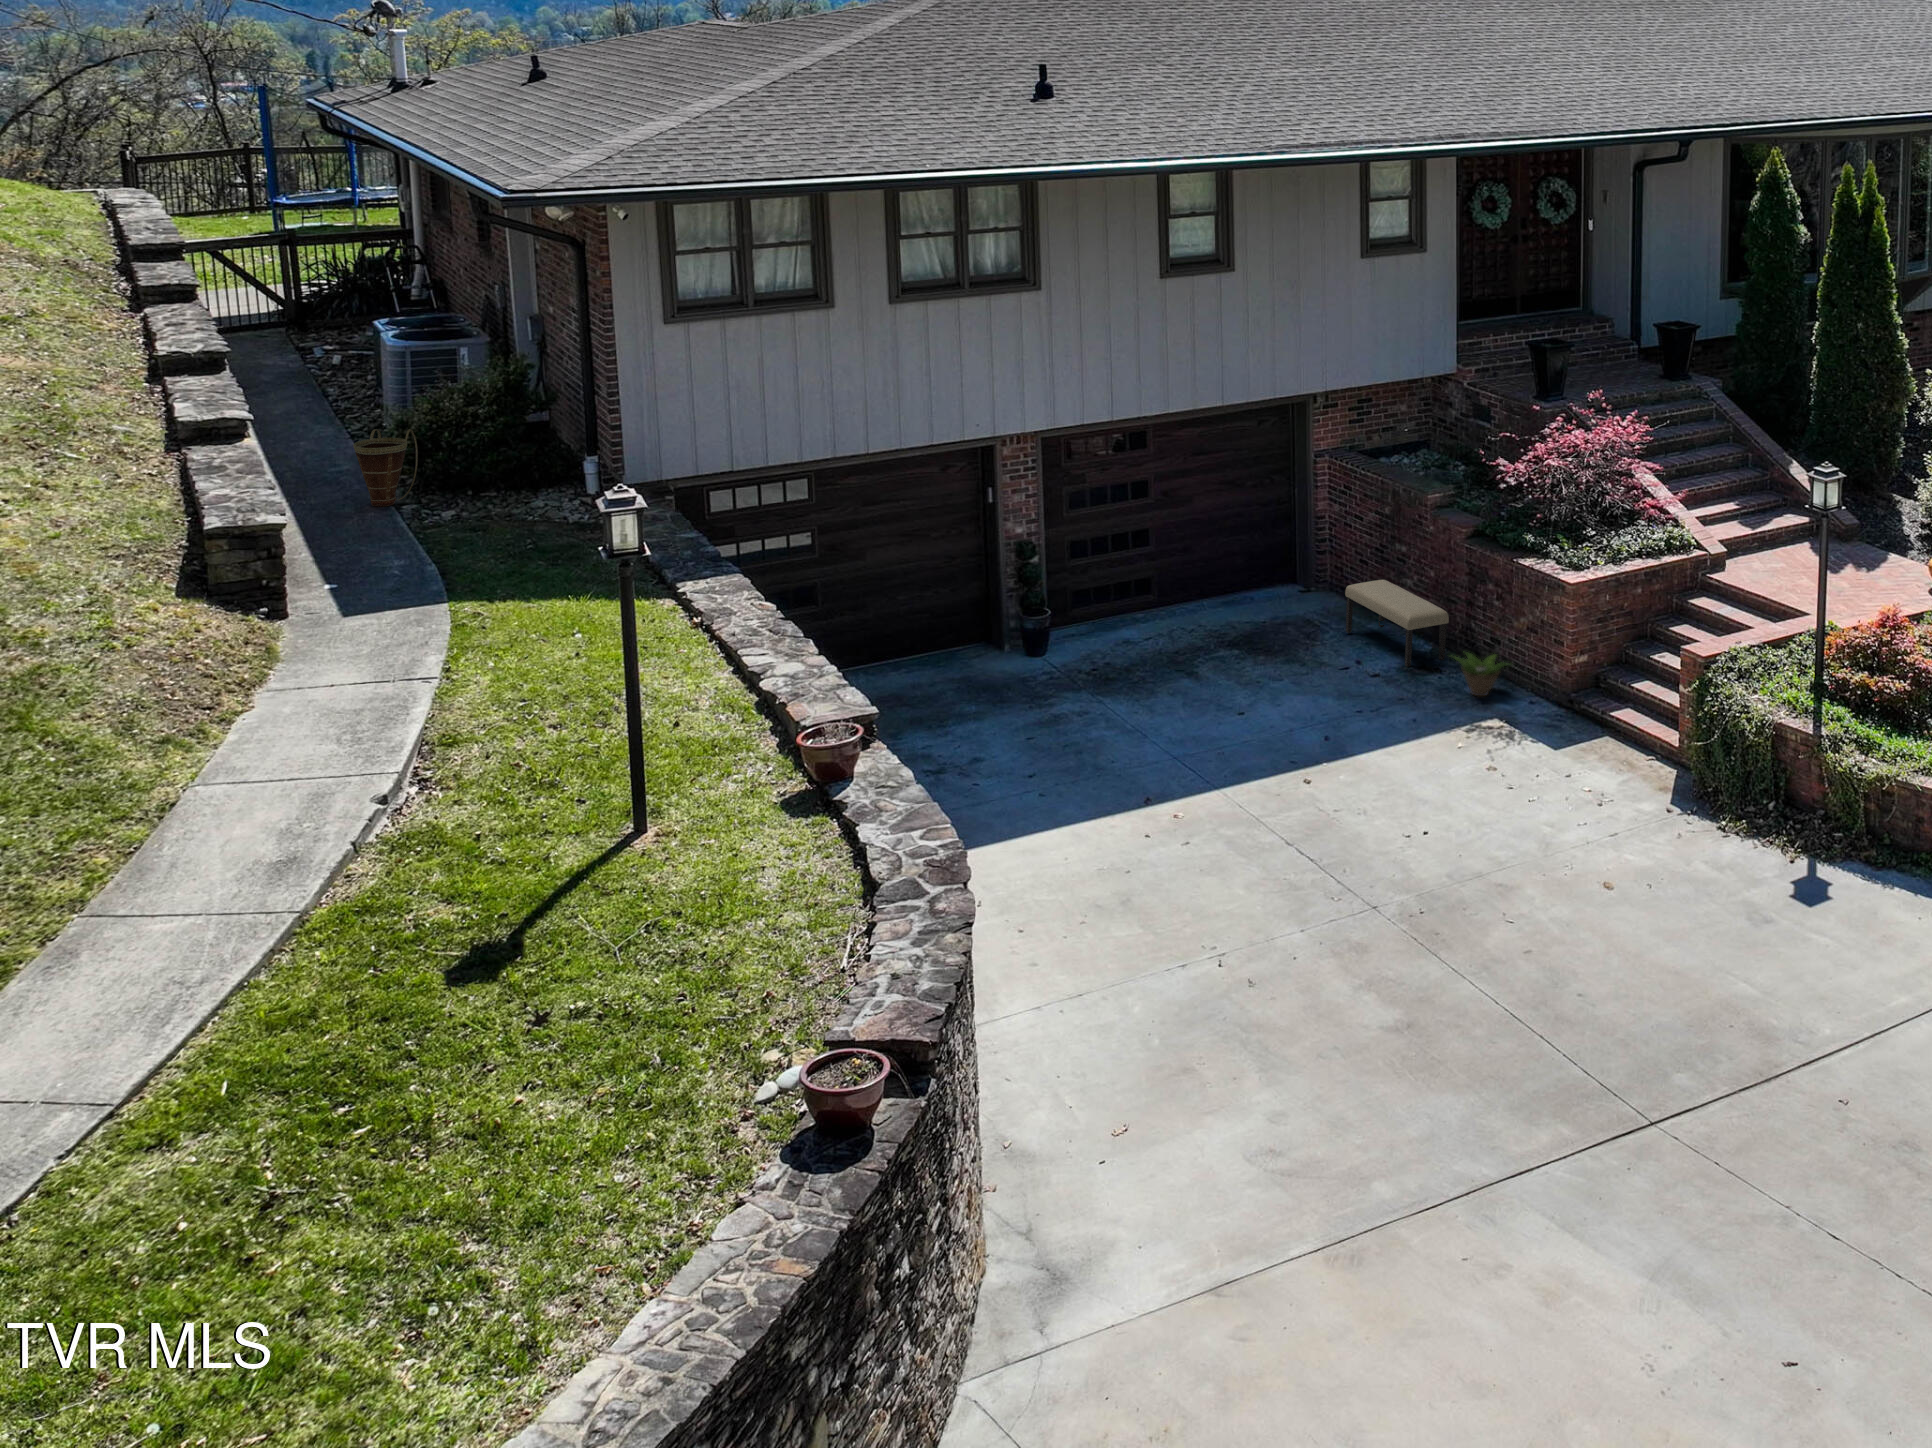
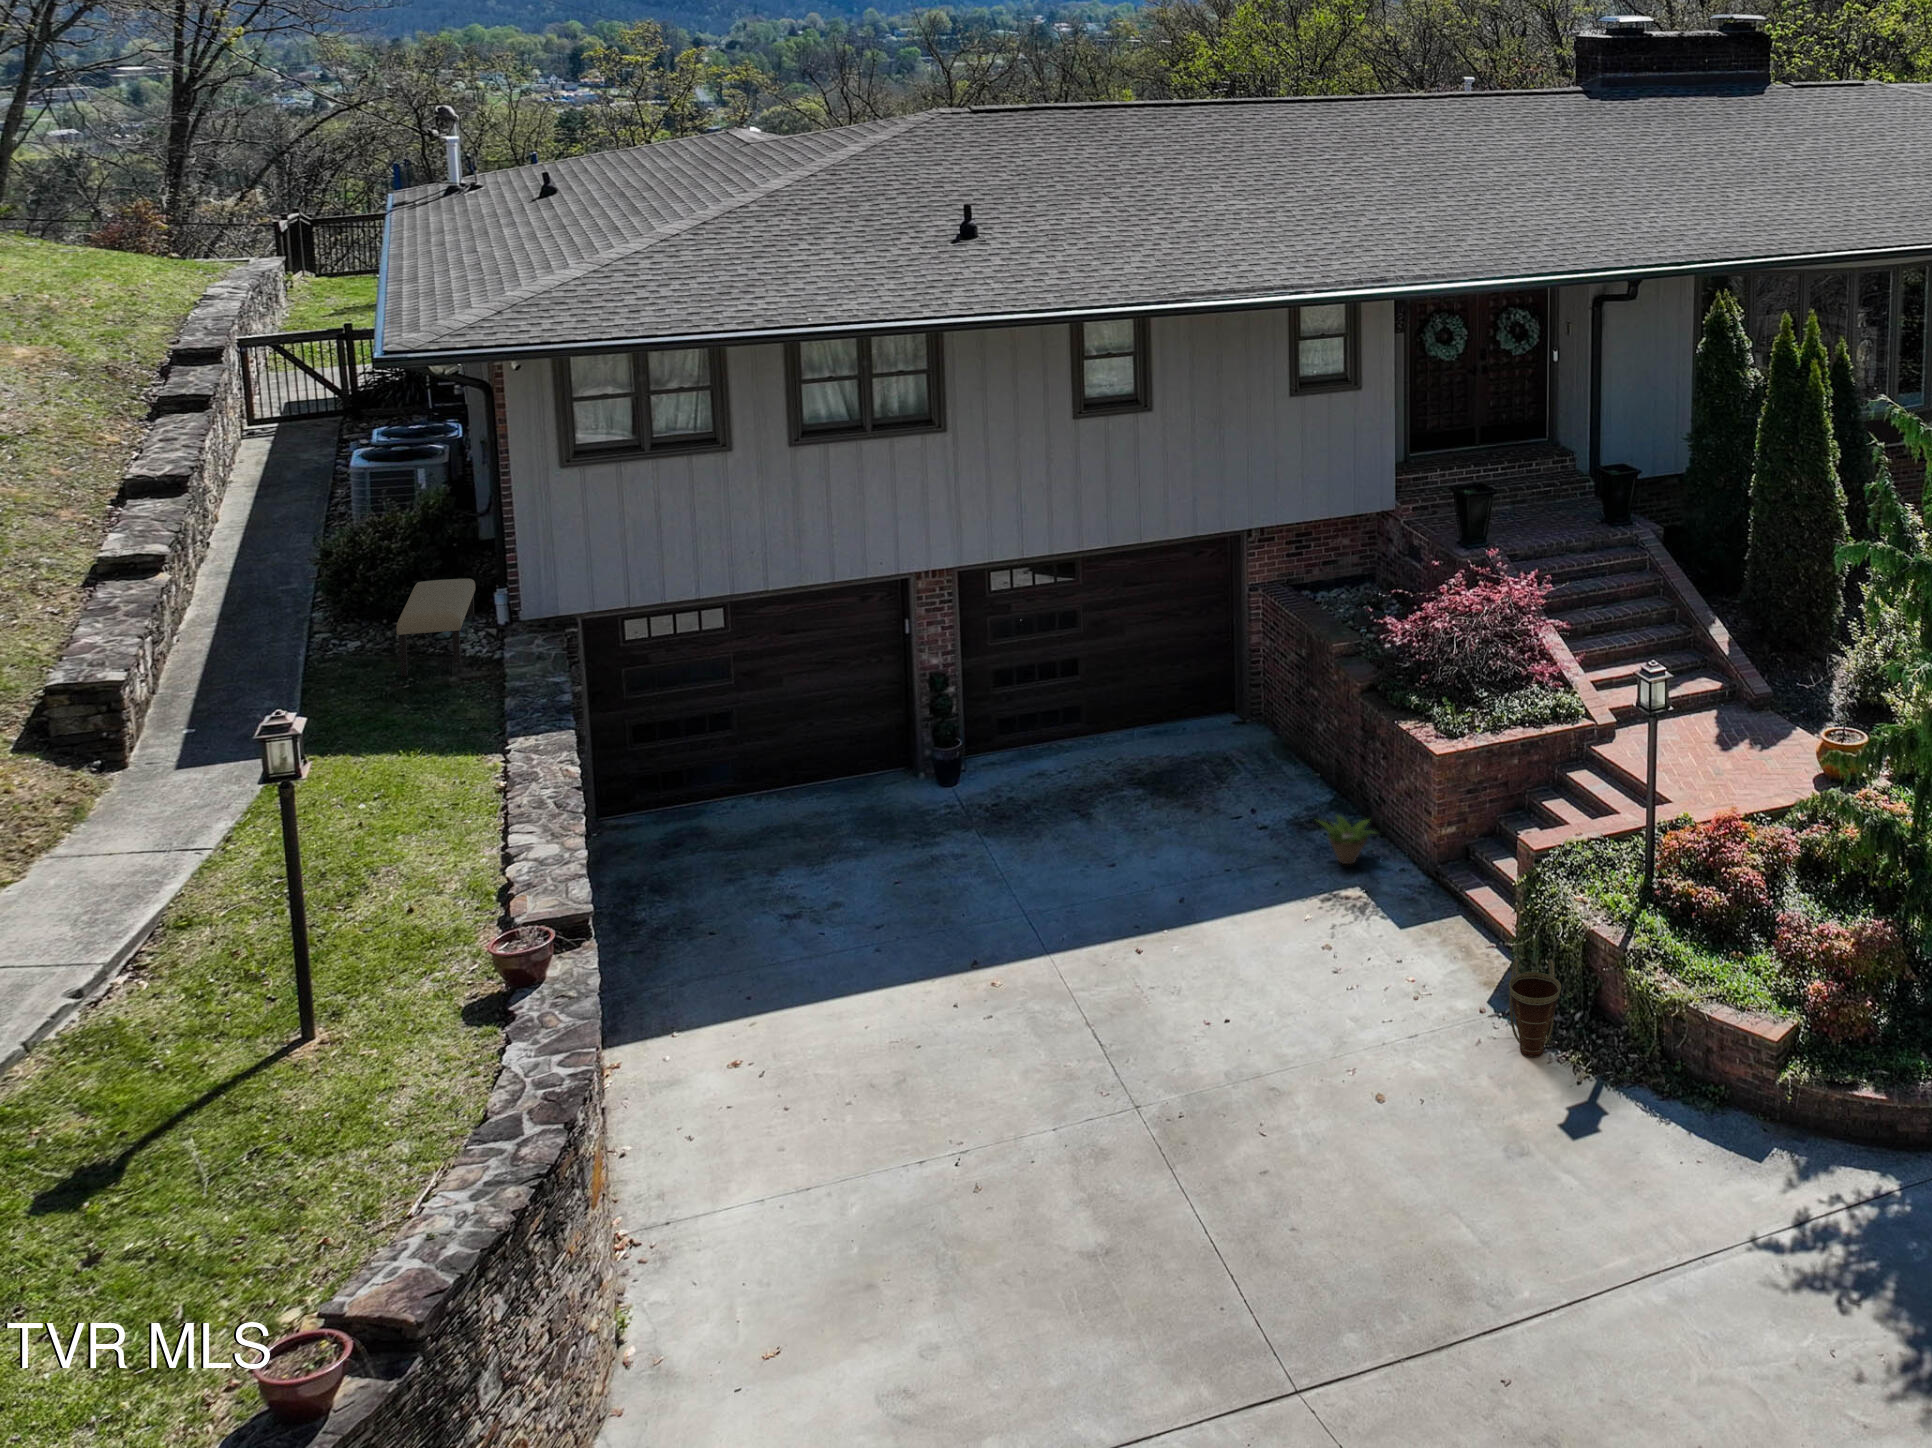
basket: present [353,429,418,507] -> present [1509,958,1561,1058]
bench: present [1345,580,1449,667] -> present [396,579,475,677]

